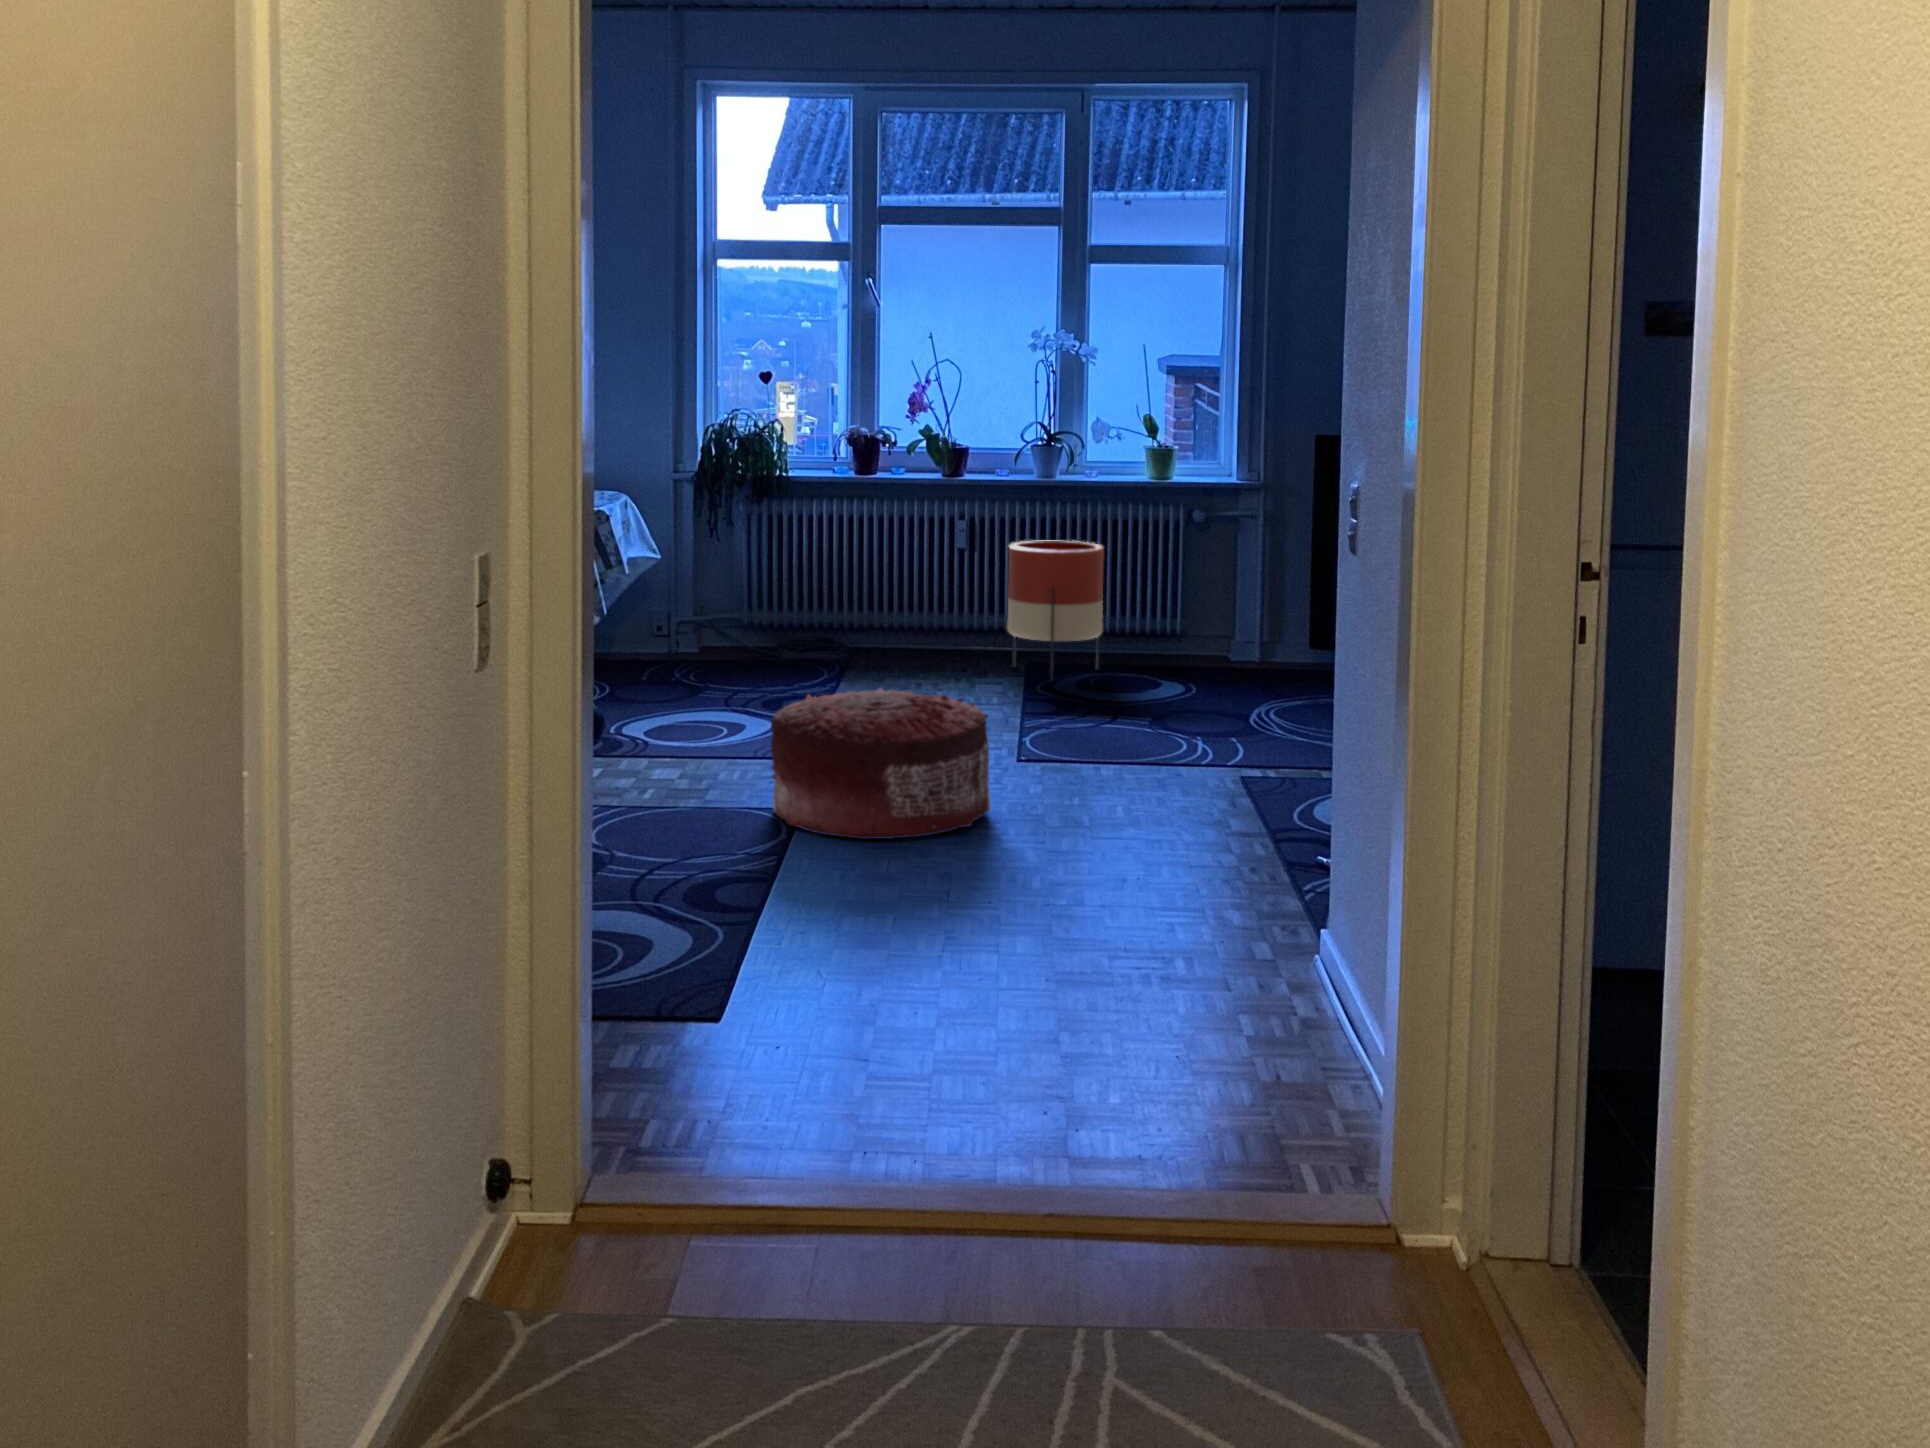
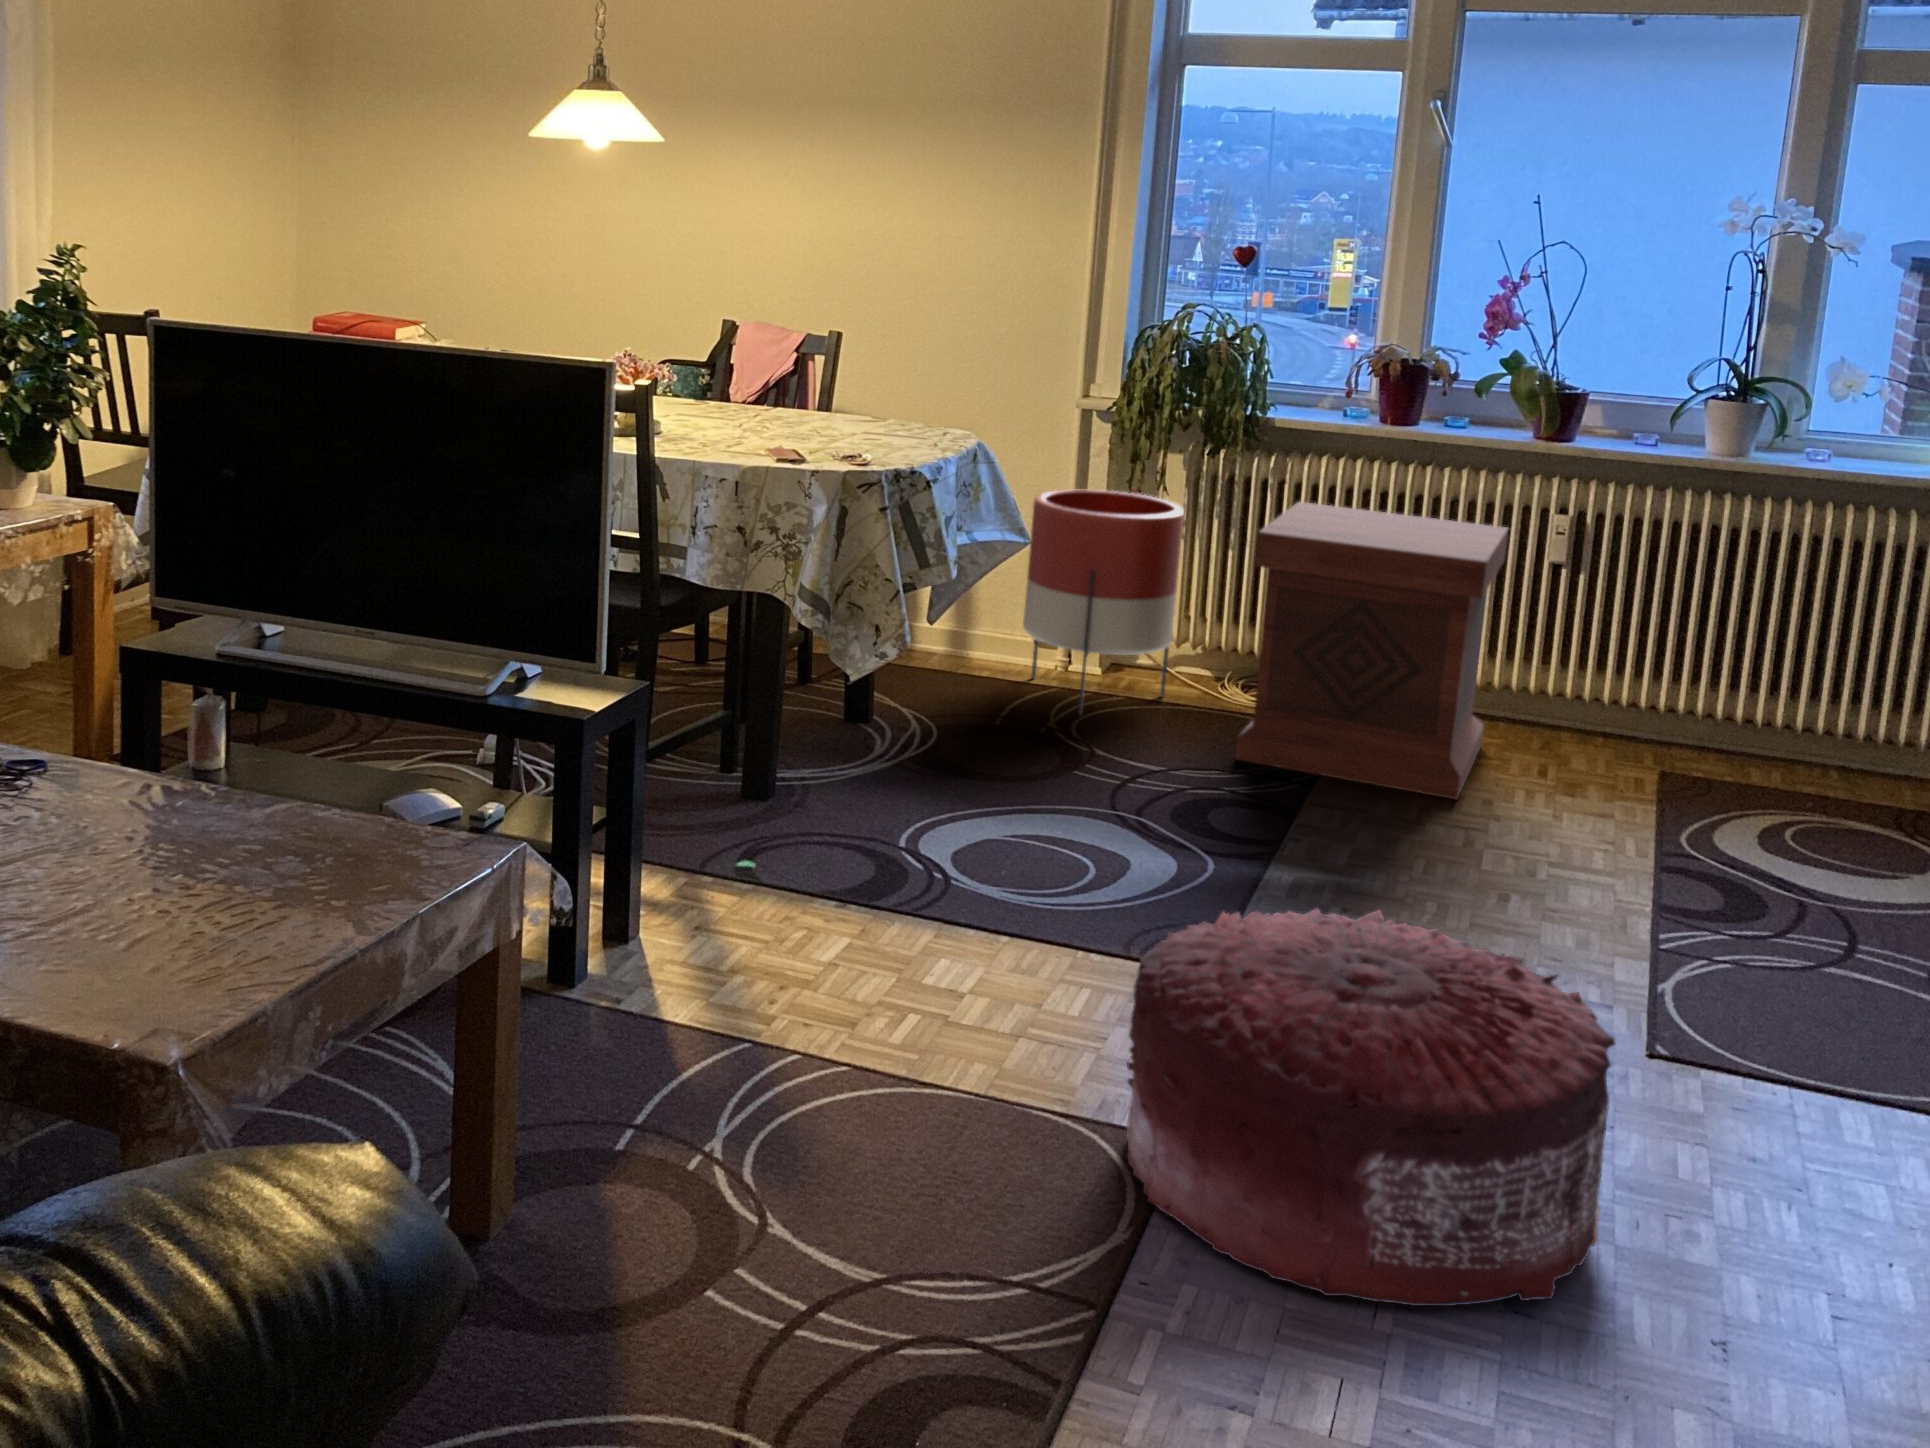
side table: none [793,526,933,684] -> present [1235,502,1508,799]
planter: present [1007,540,1104,681] -> present [1023,489,1184,714]

